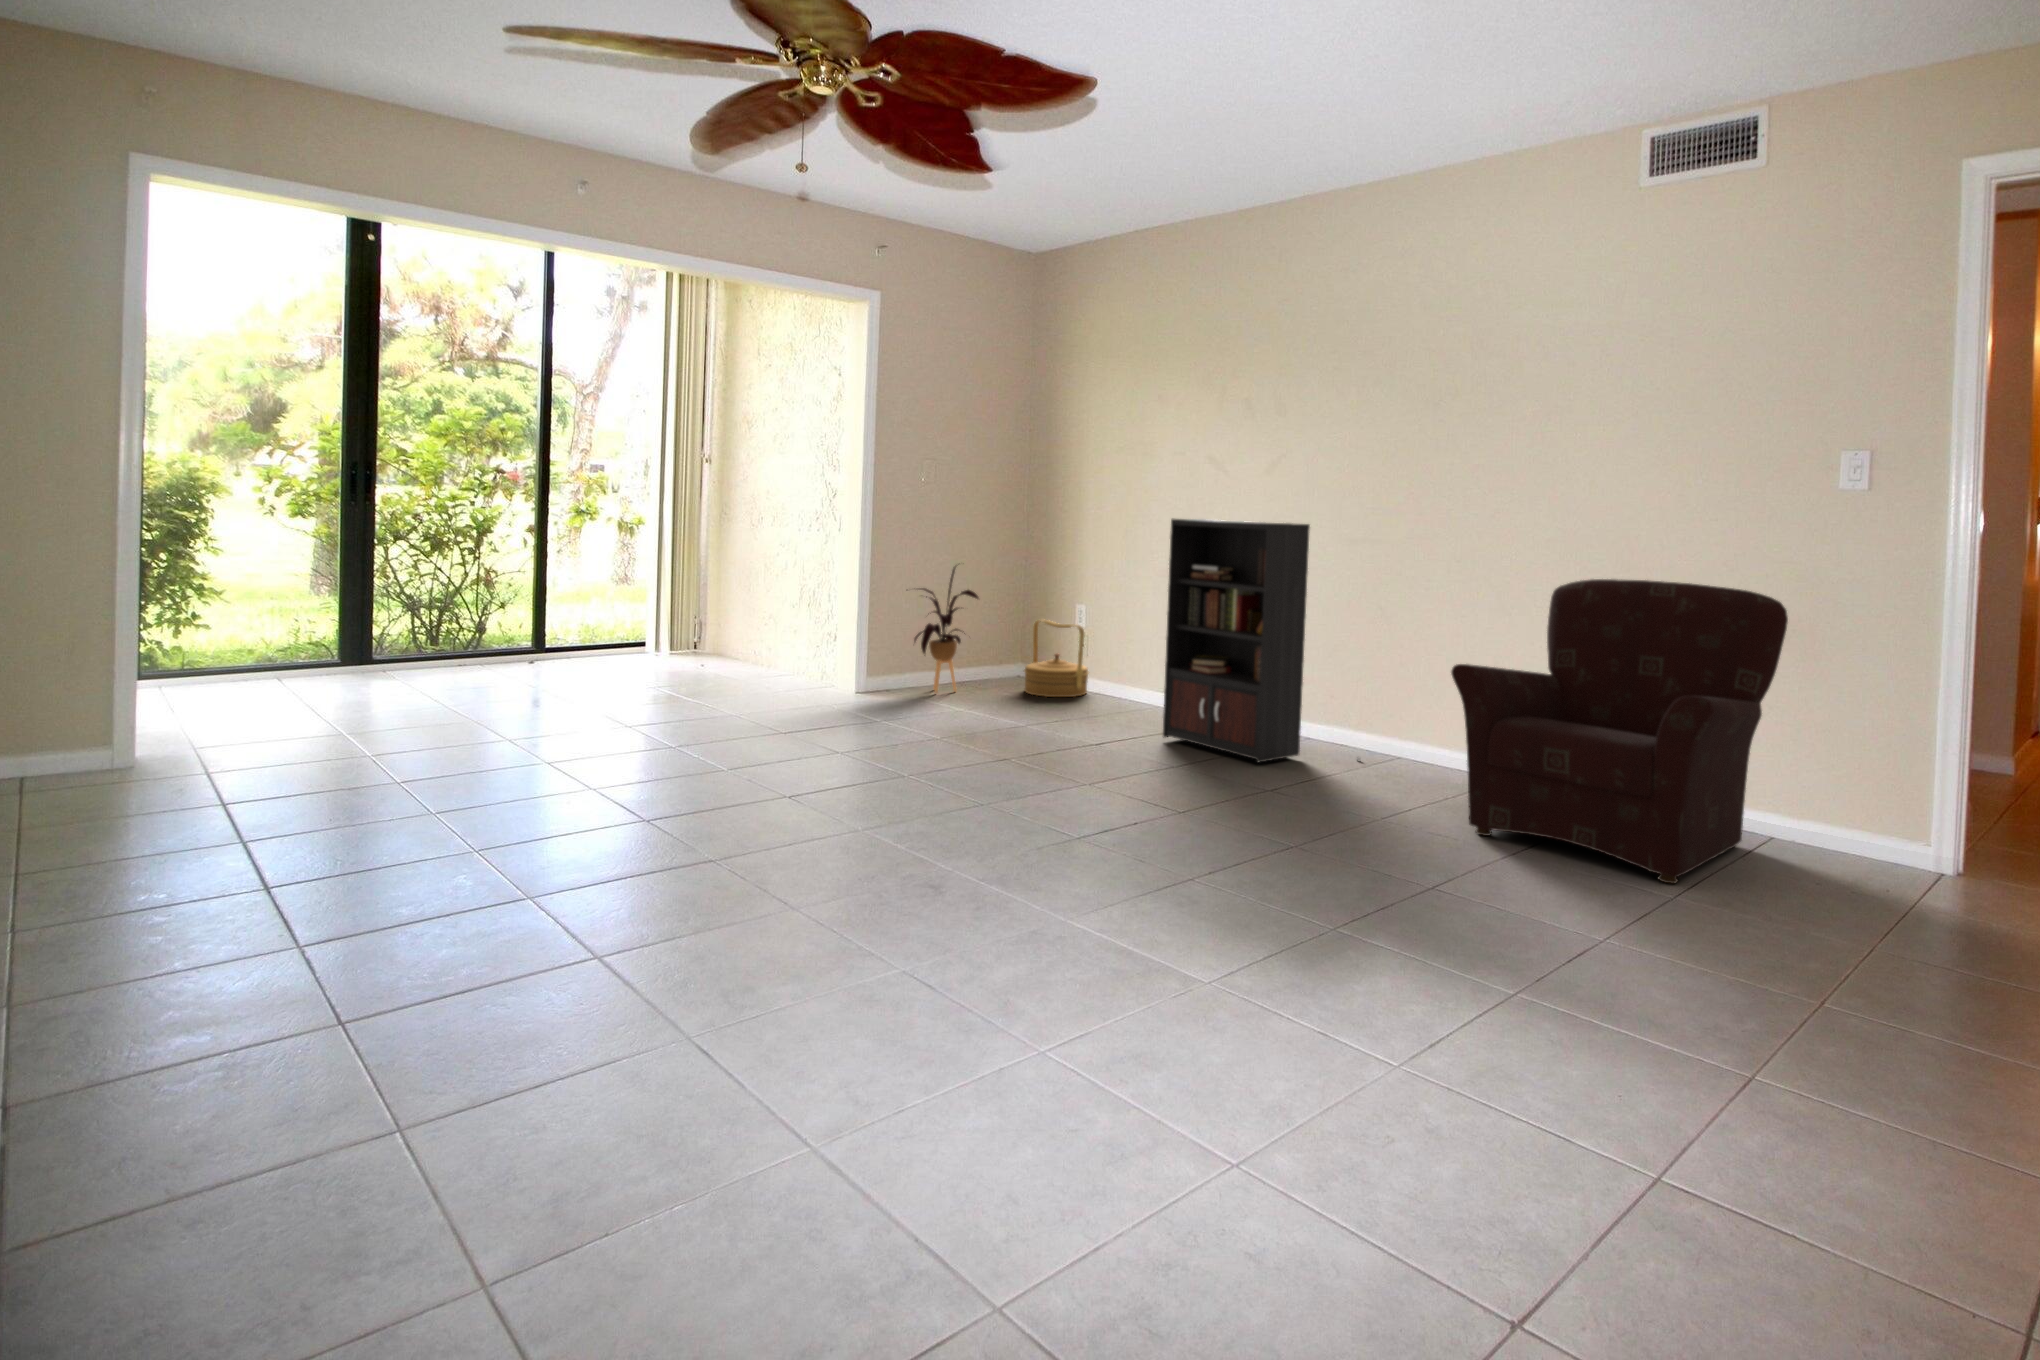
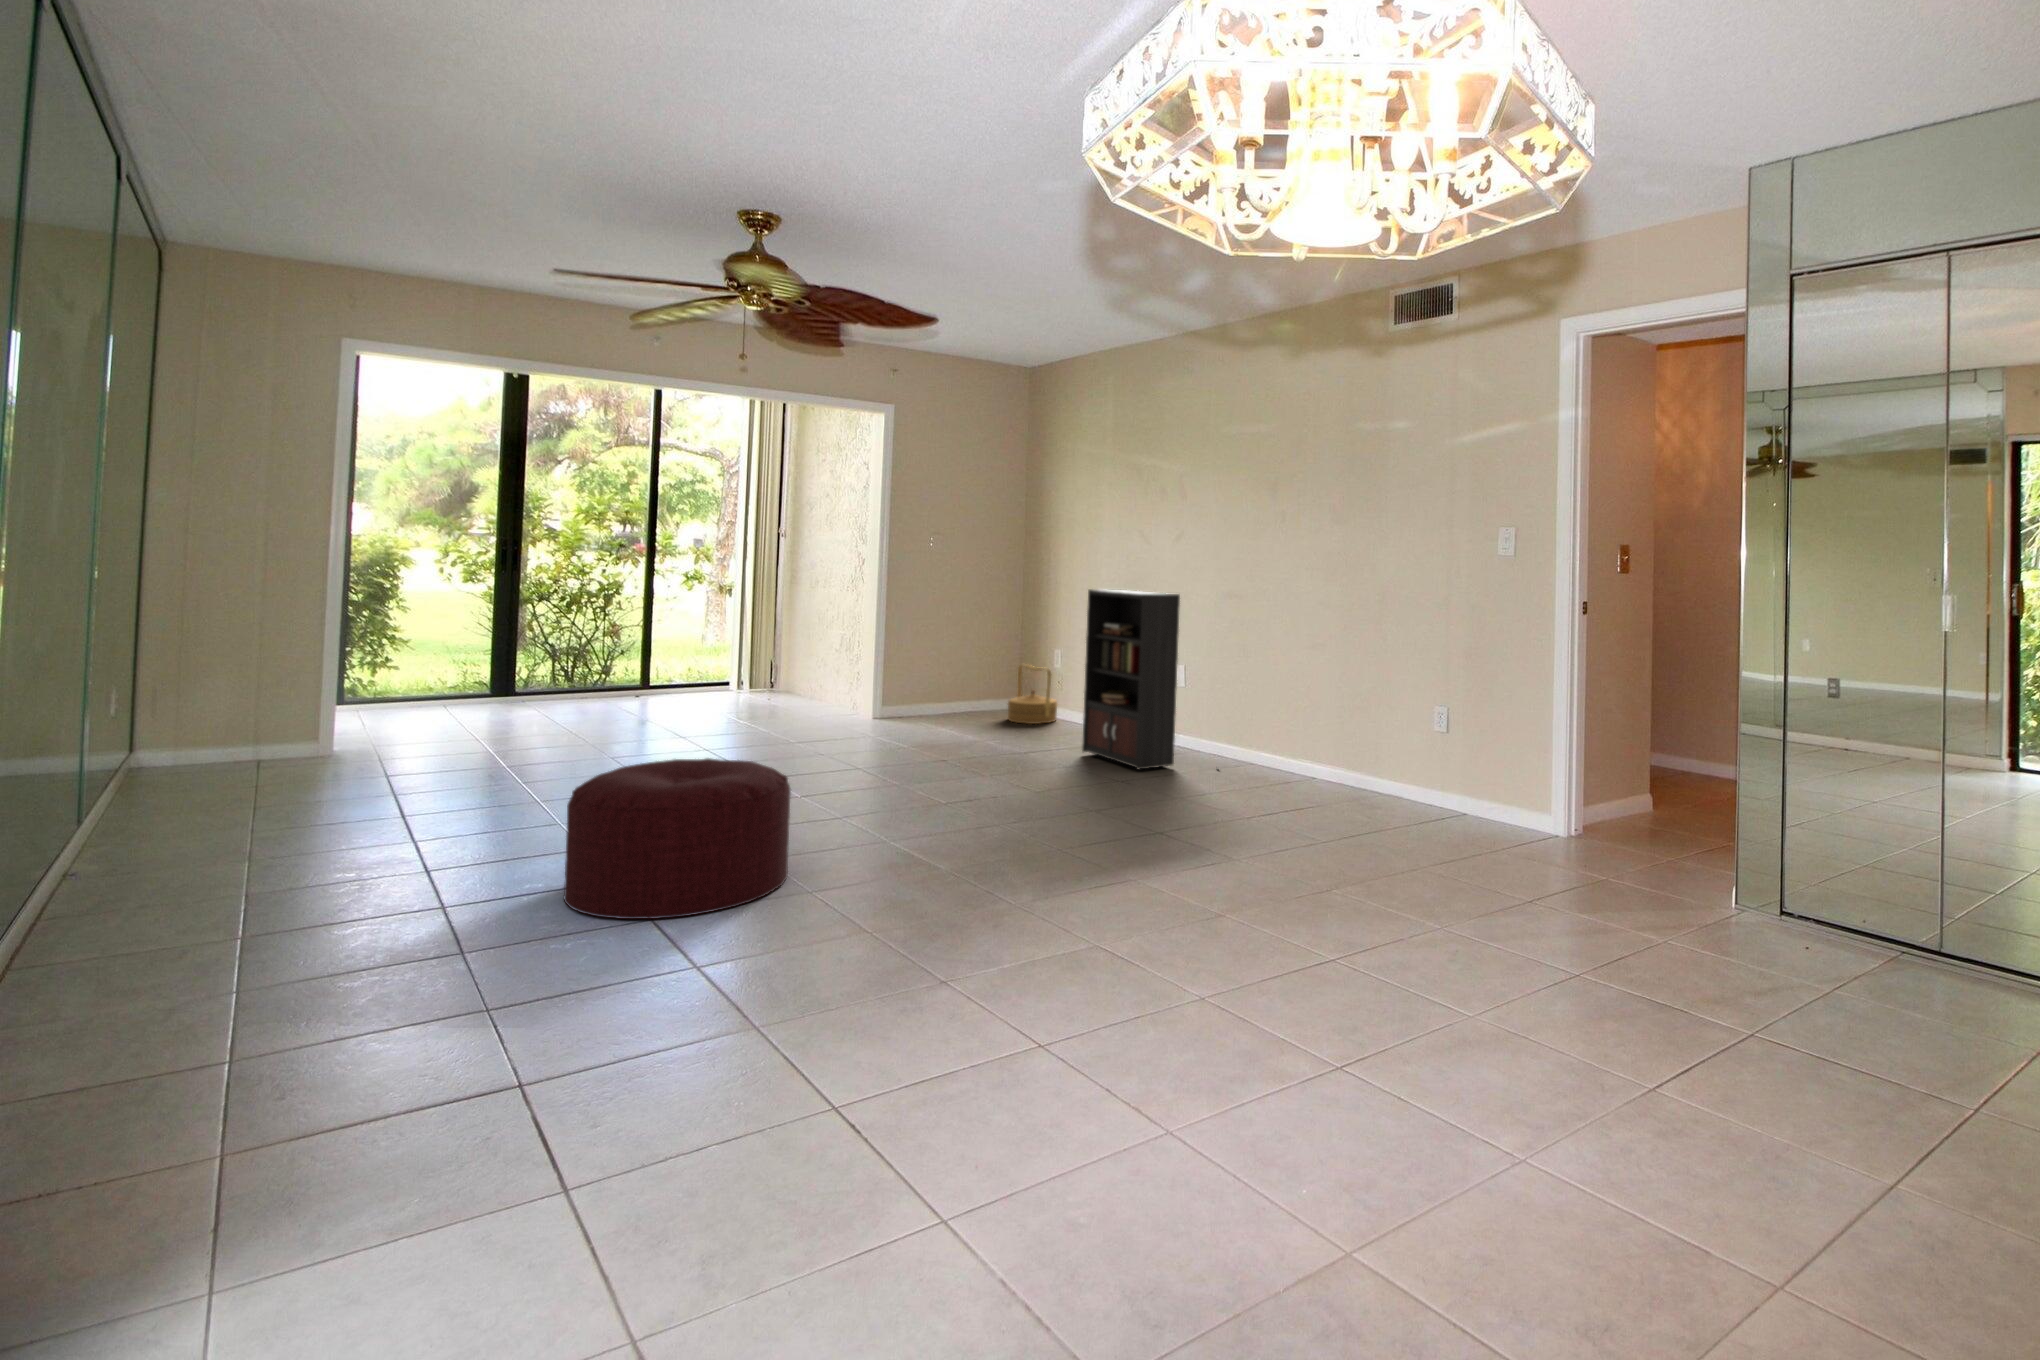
house plant: present [914,566,978,693] -> none [915,620,969,720]
armchair: present [1451,579,1788,883] -> none [1233,637,1463,847]
ottoman: none [564,769,904,1050] -> present [564,758,791,919]

